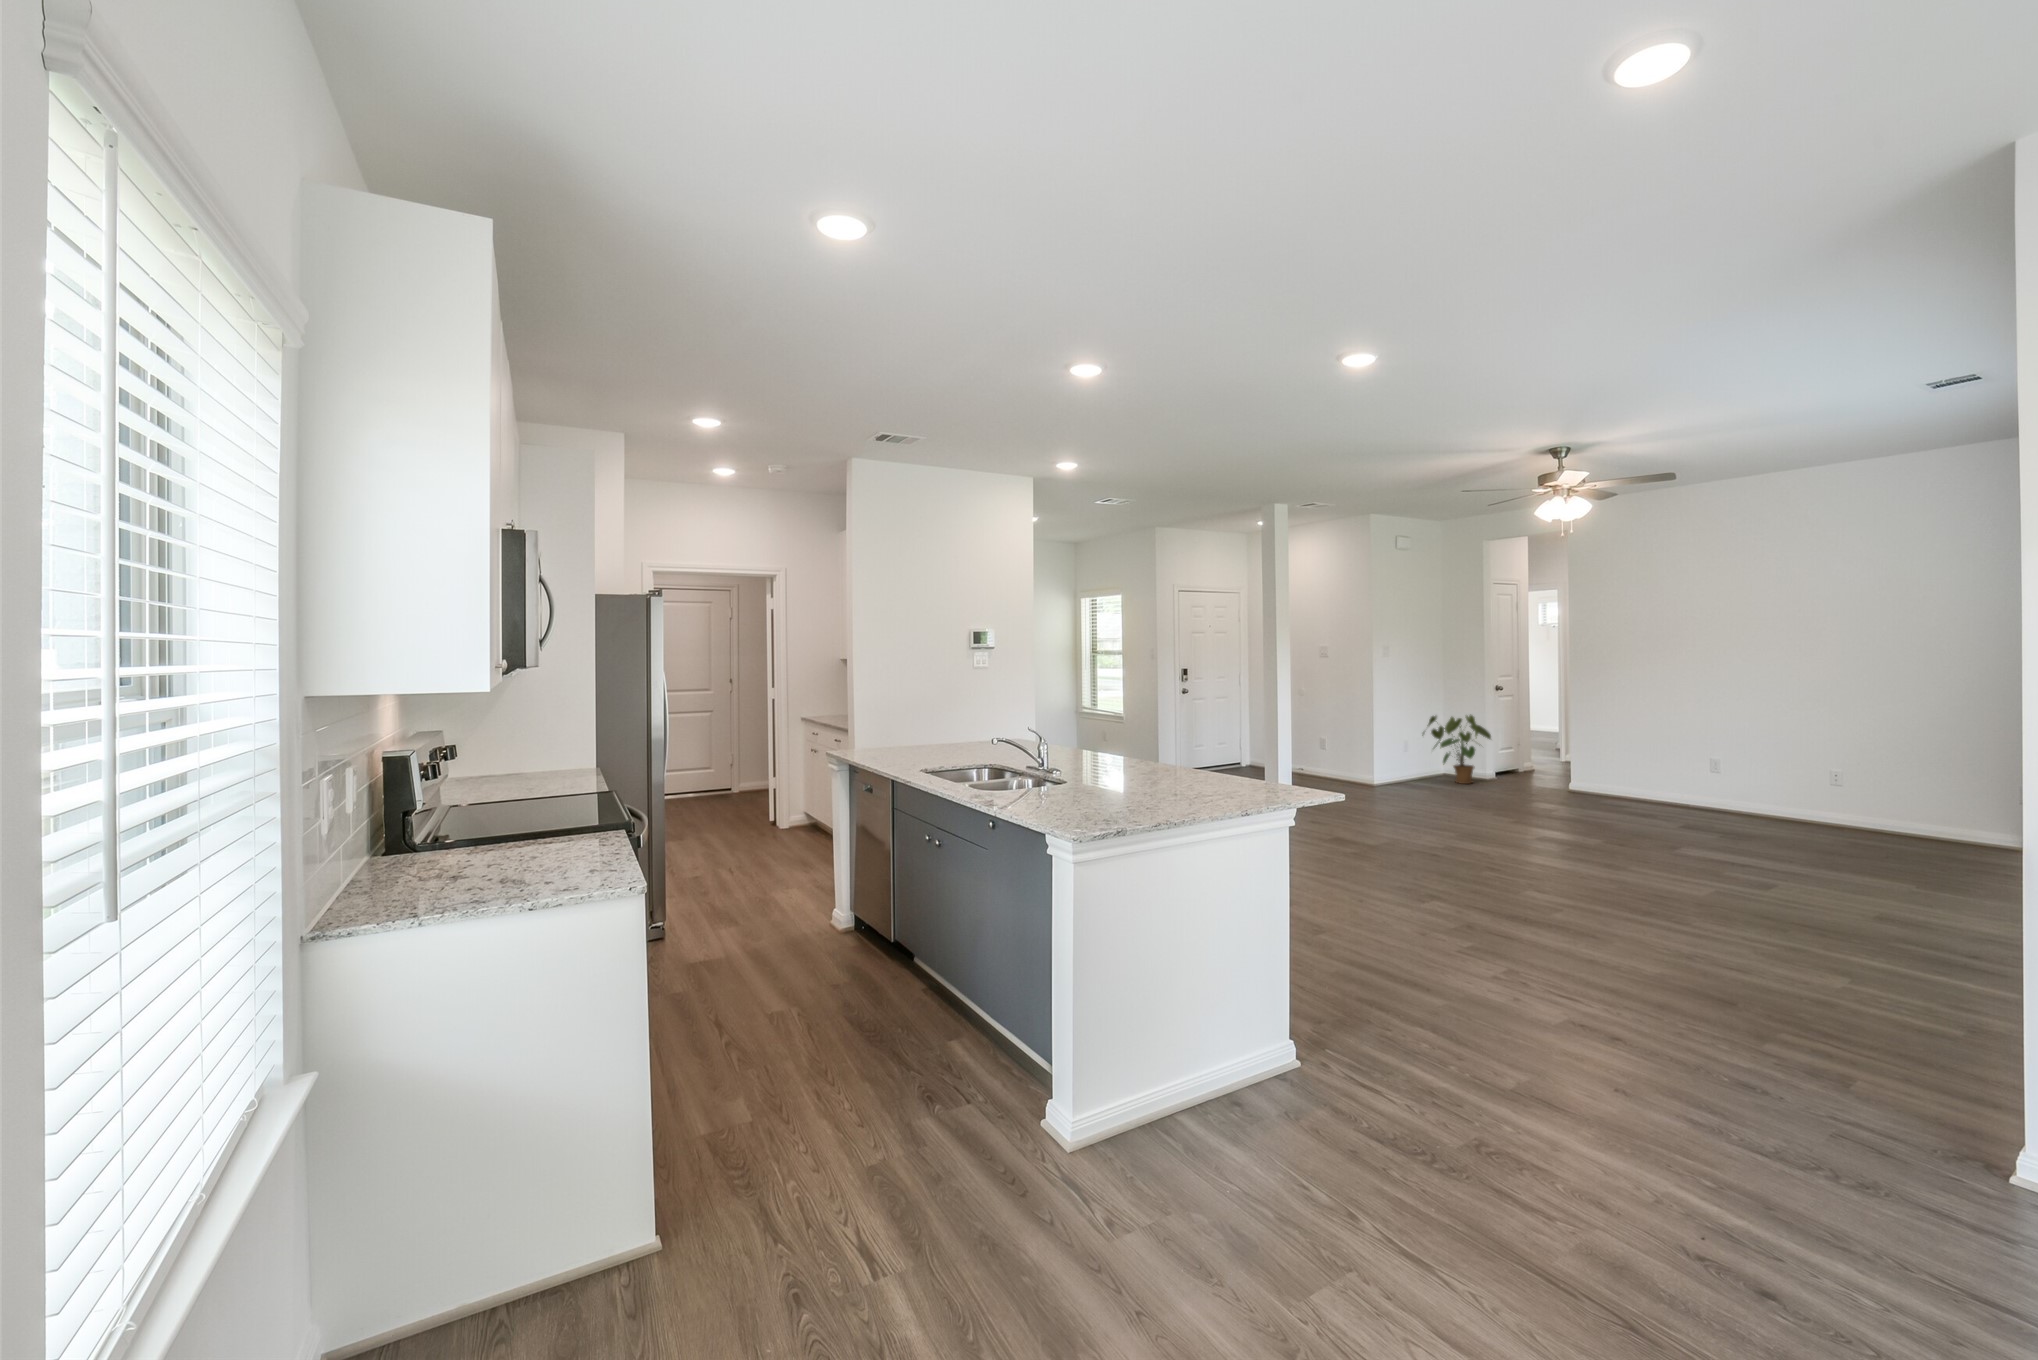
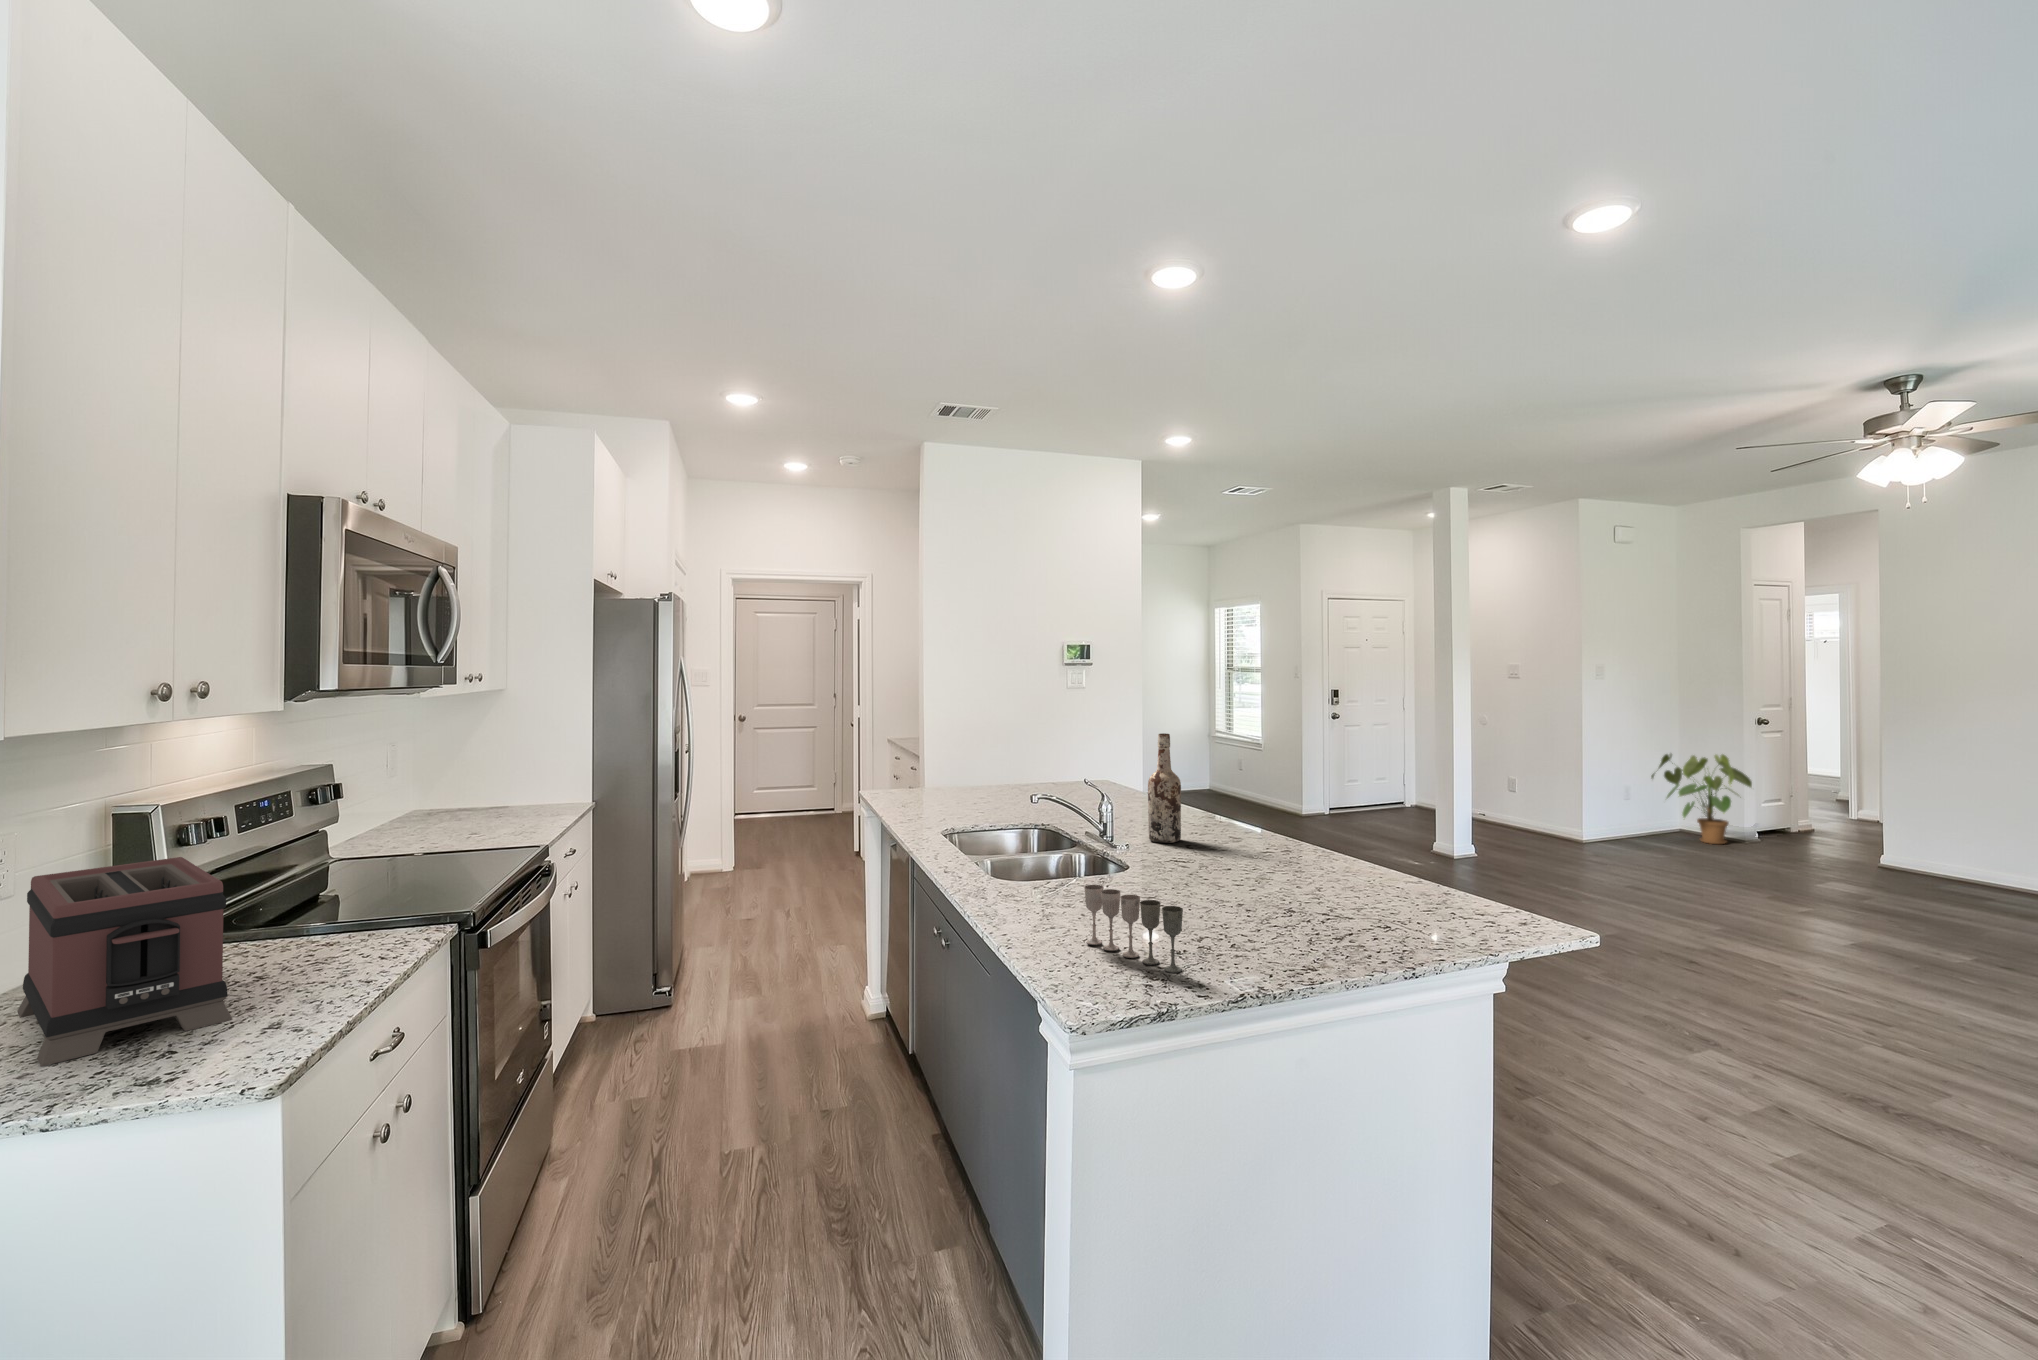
wine bottle: none [1070,696,1093,772] -> present [1148,733,1181,843]
wine glass: none [1060,779,1121,820] -> present [1084,885,1183,973]
toaster: none [401,780,562,889] -> present [17,857,232,1066]

